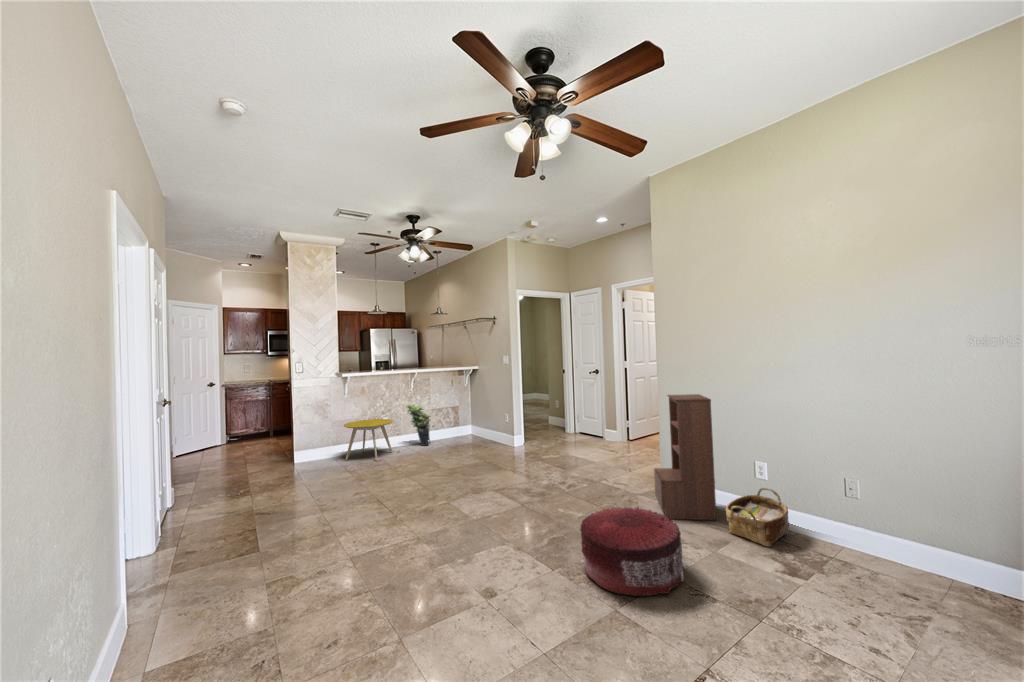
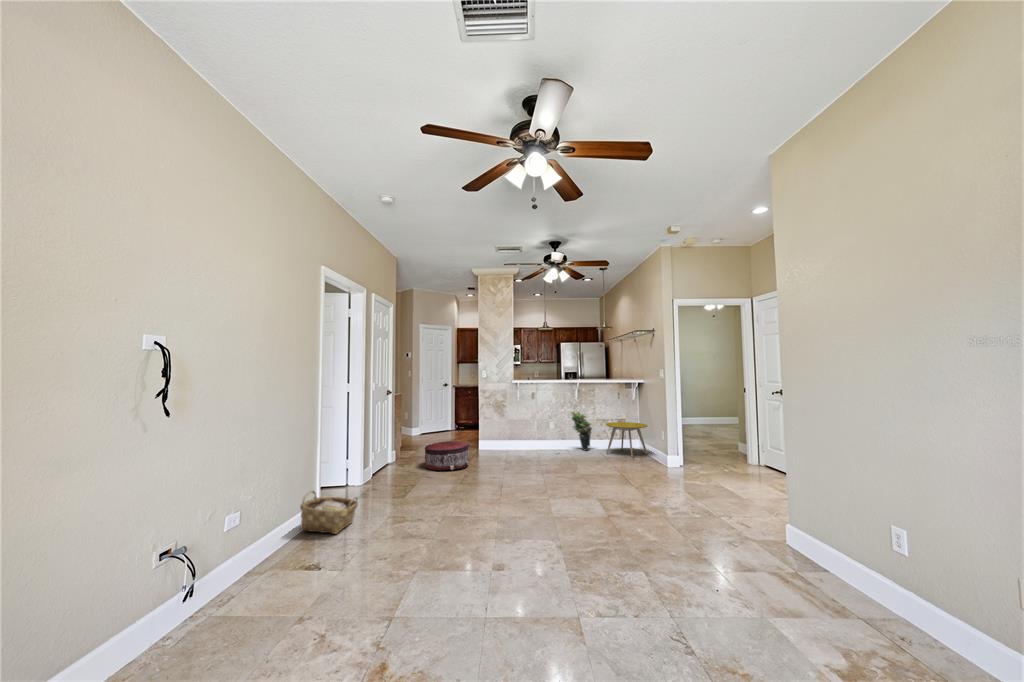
bookshelf: present [654,394,716,520] -> none [744,420,832,593]
side table: present [344,419,393,461] -> present [605,422,647,459]
woven basket: present [726,488,789,547] -> present [300,491,358,534]
pouf: present [580,507,684,596] -> present [425,441,469,470]

